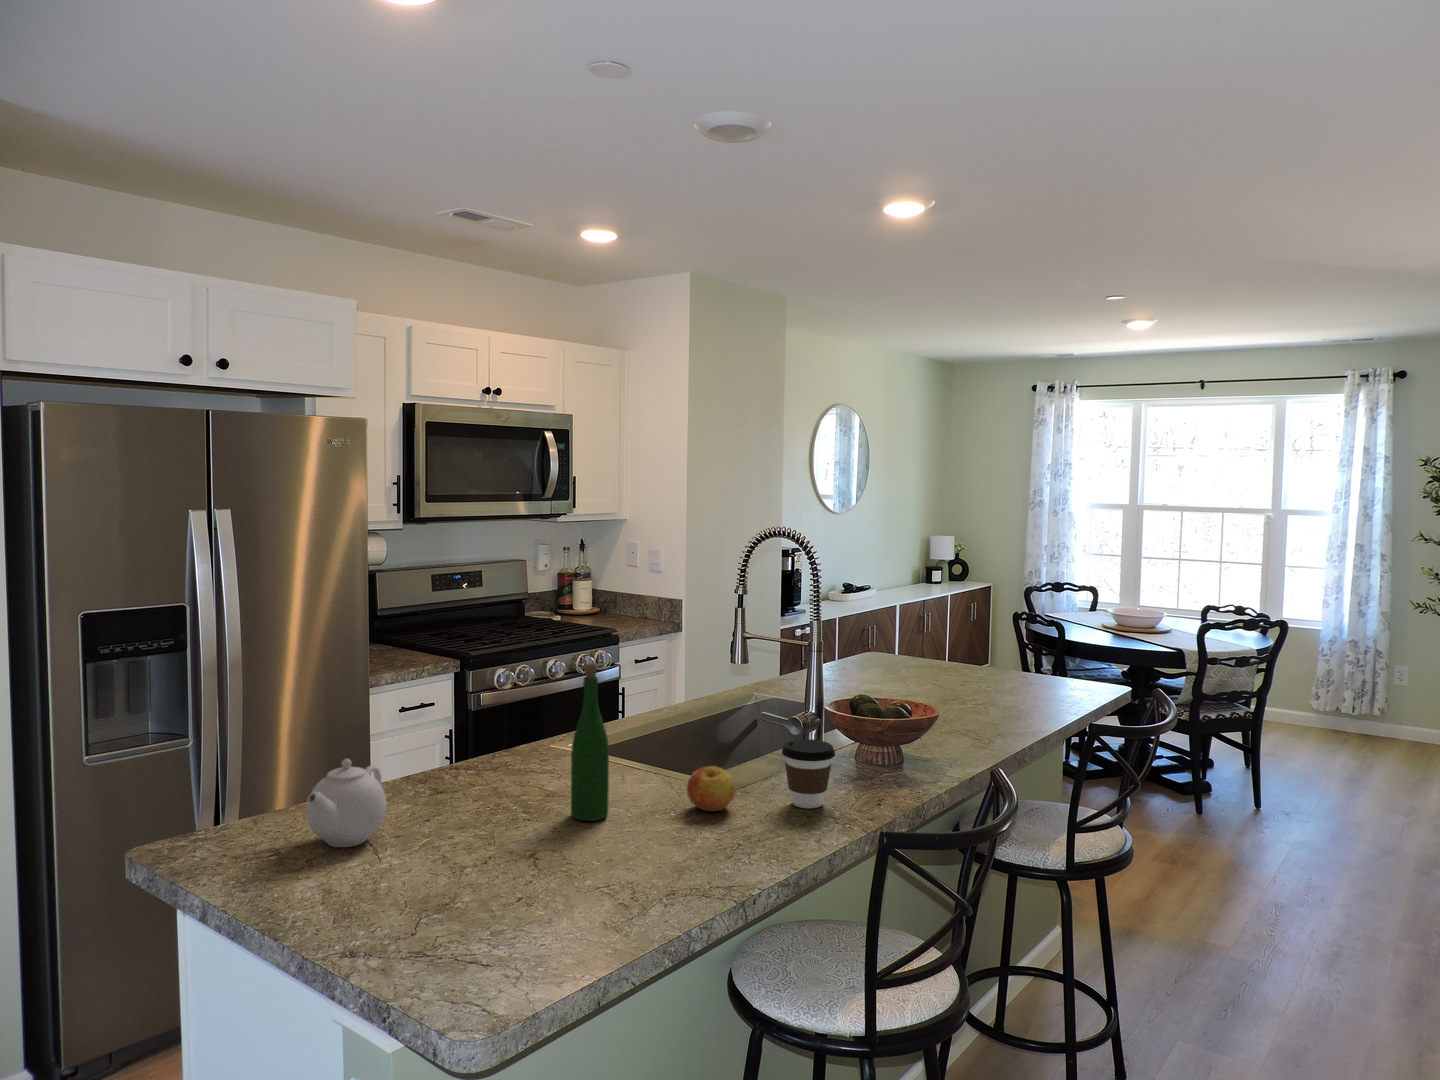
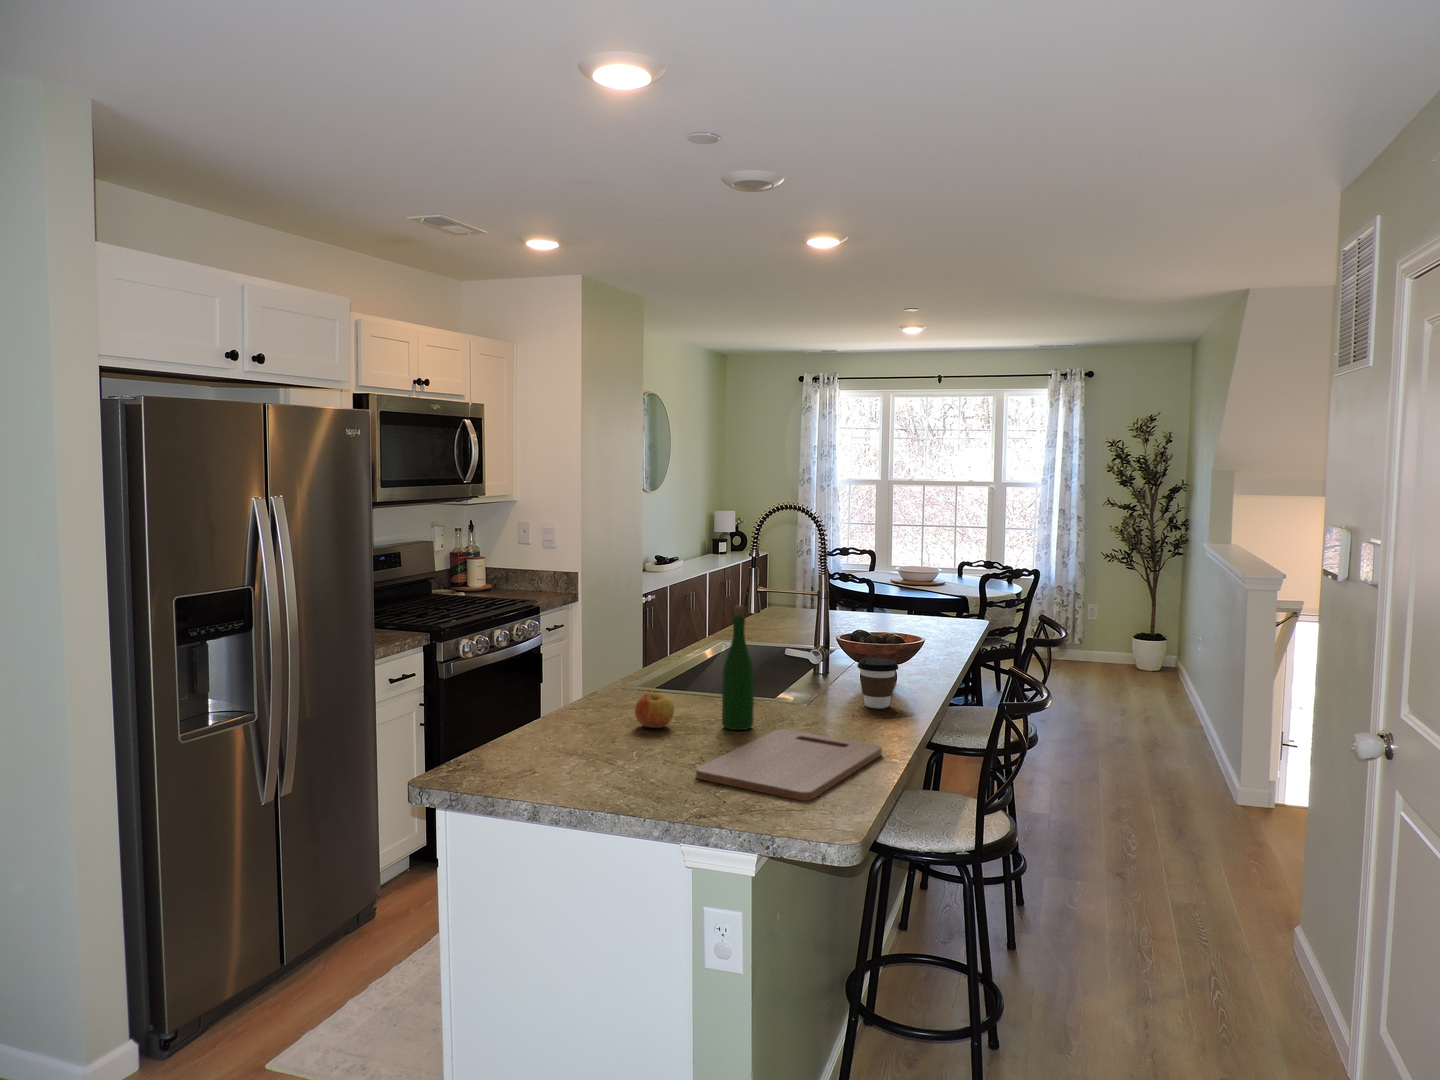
teapot: present [306,759,387,847] -> none [550,691,613,763]
apple: present [687,766,735,811] -> present [635,693,674,728]
cutting board: none [425,828,705,948] -> present [696,729,882,801]

